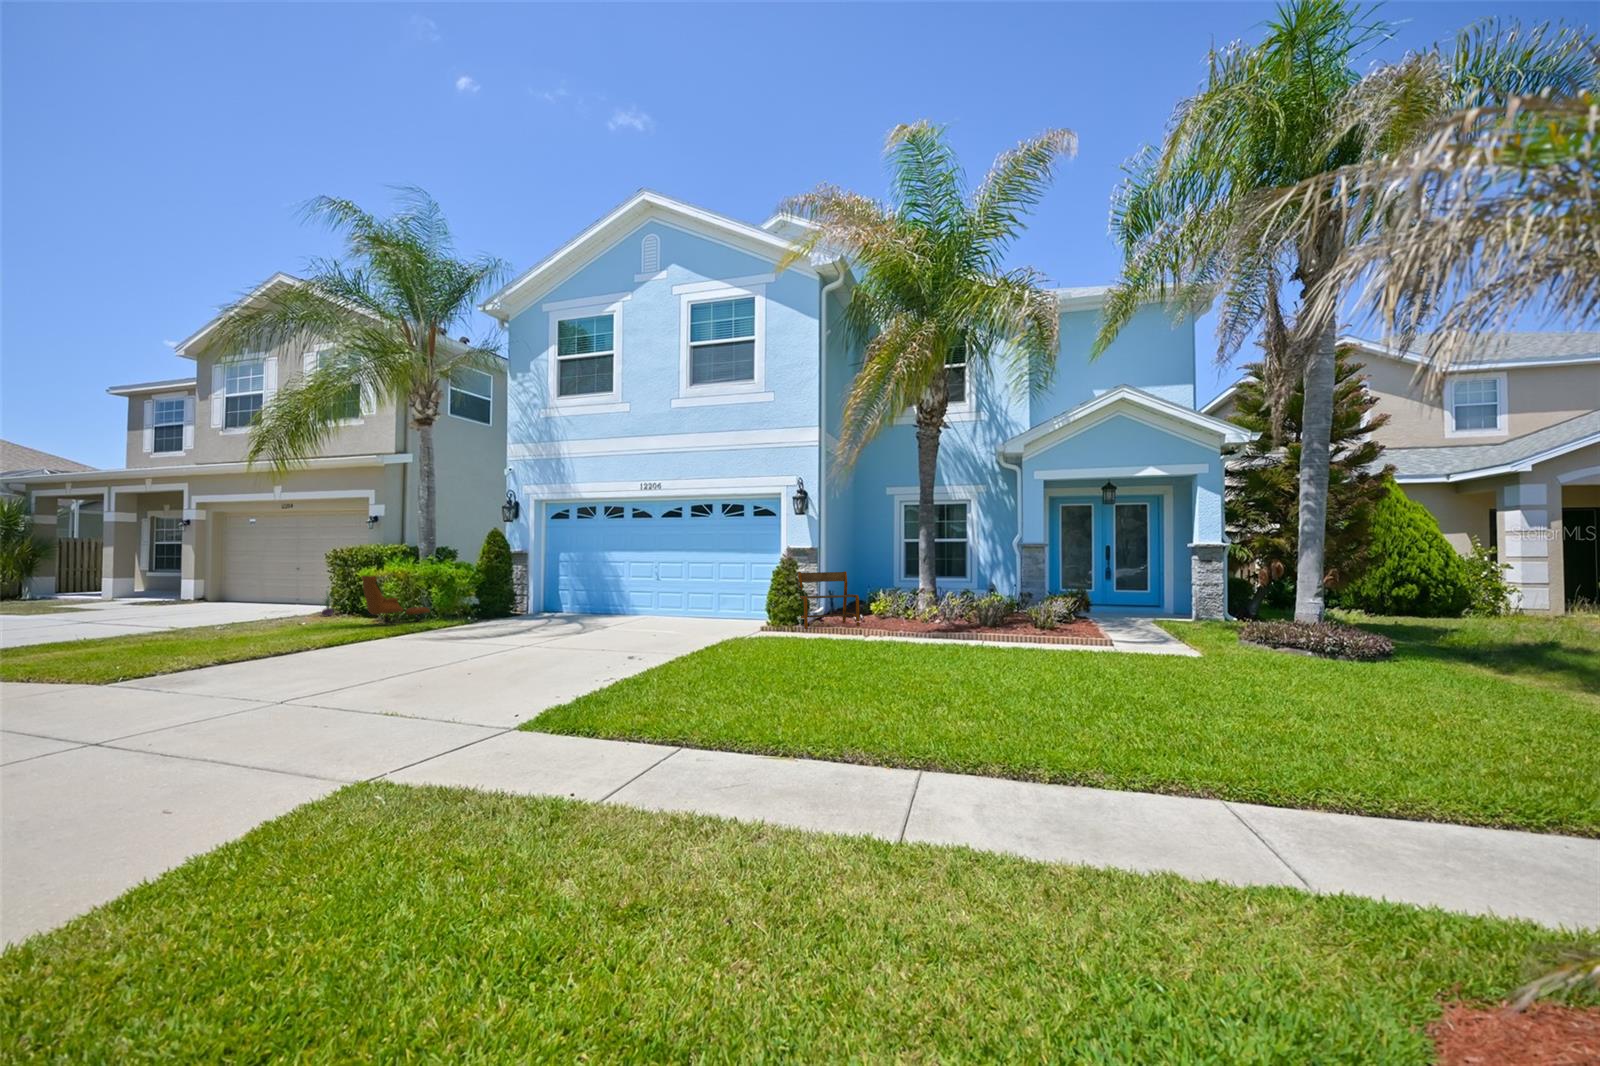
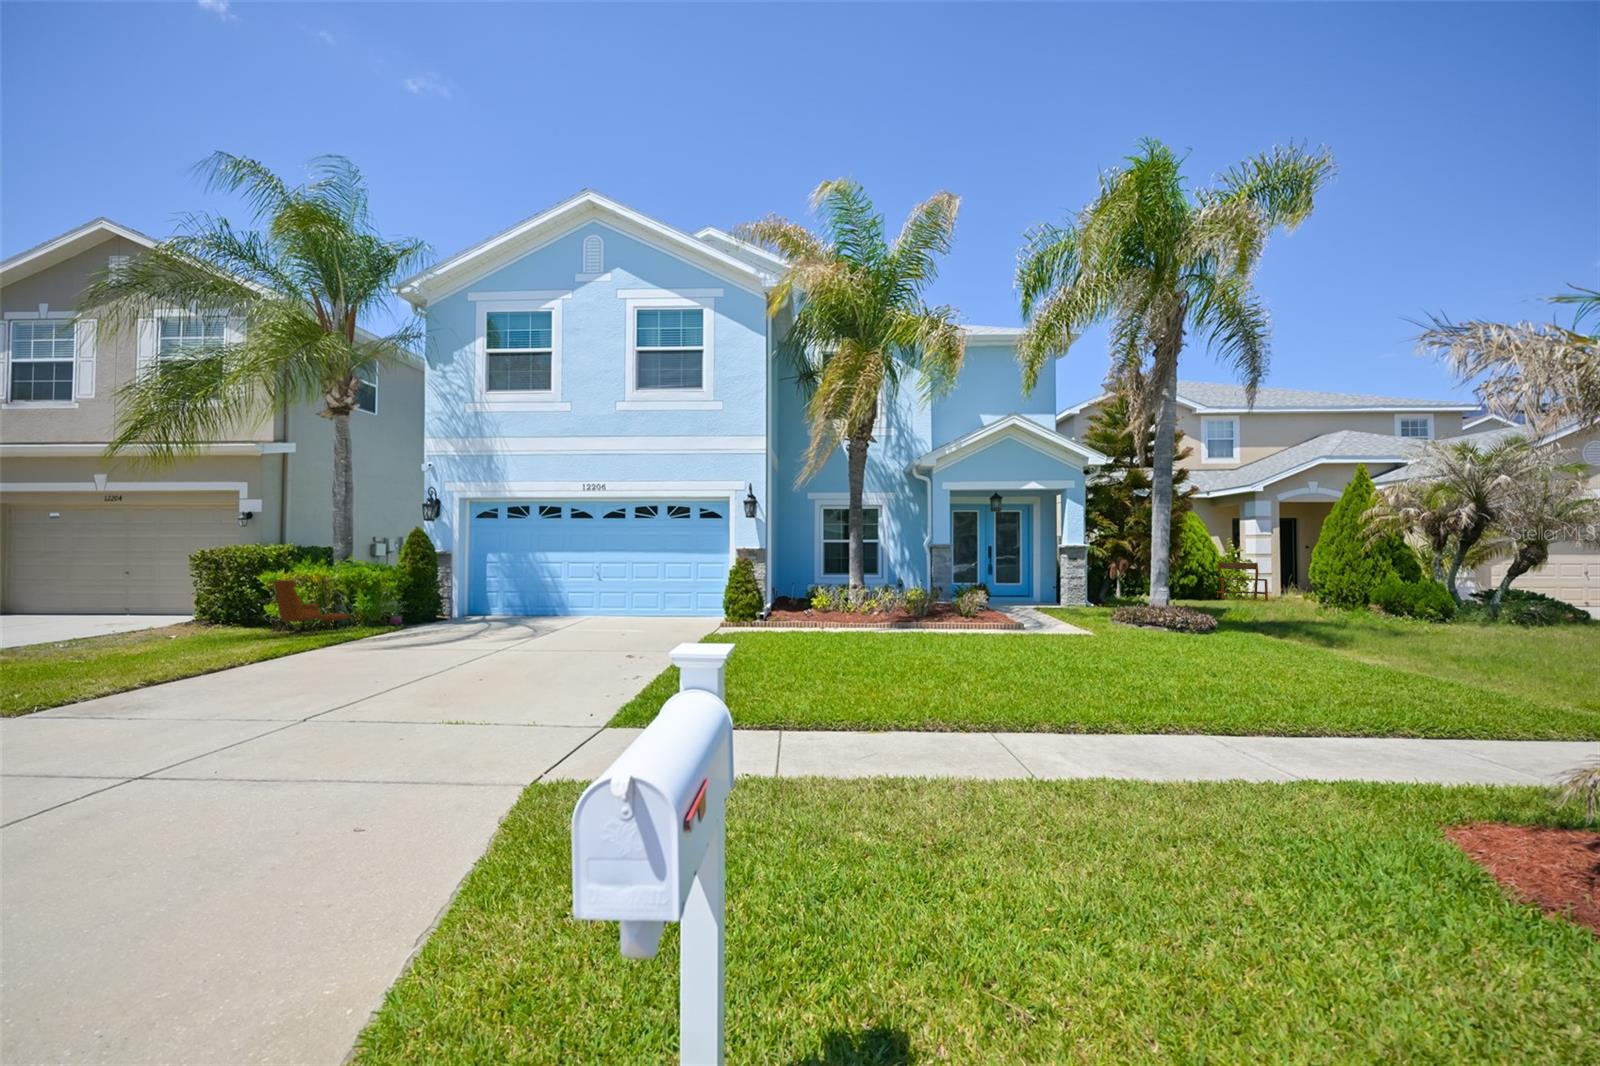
bench: present [798,571,860,629] -> present [1216,562,1268,601]
decorative plant: present [322,592,333,616] -> present [390,598,402,625]

